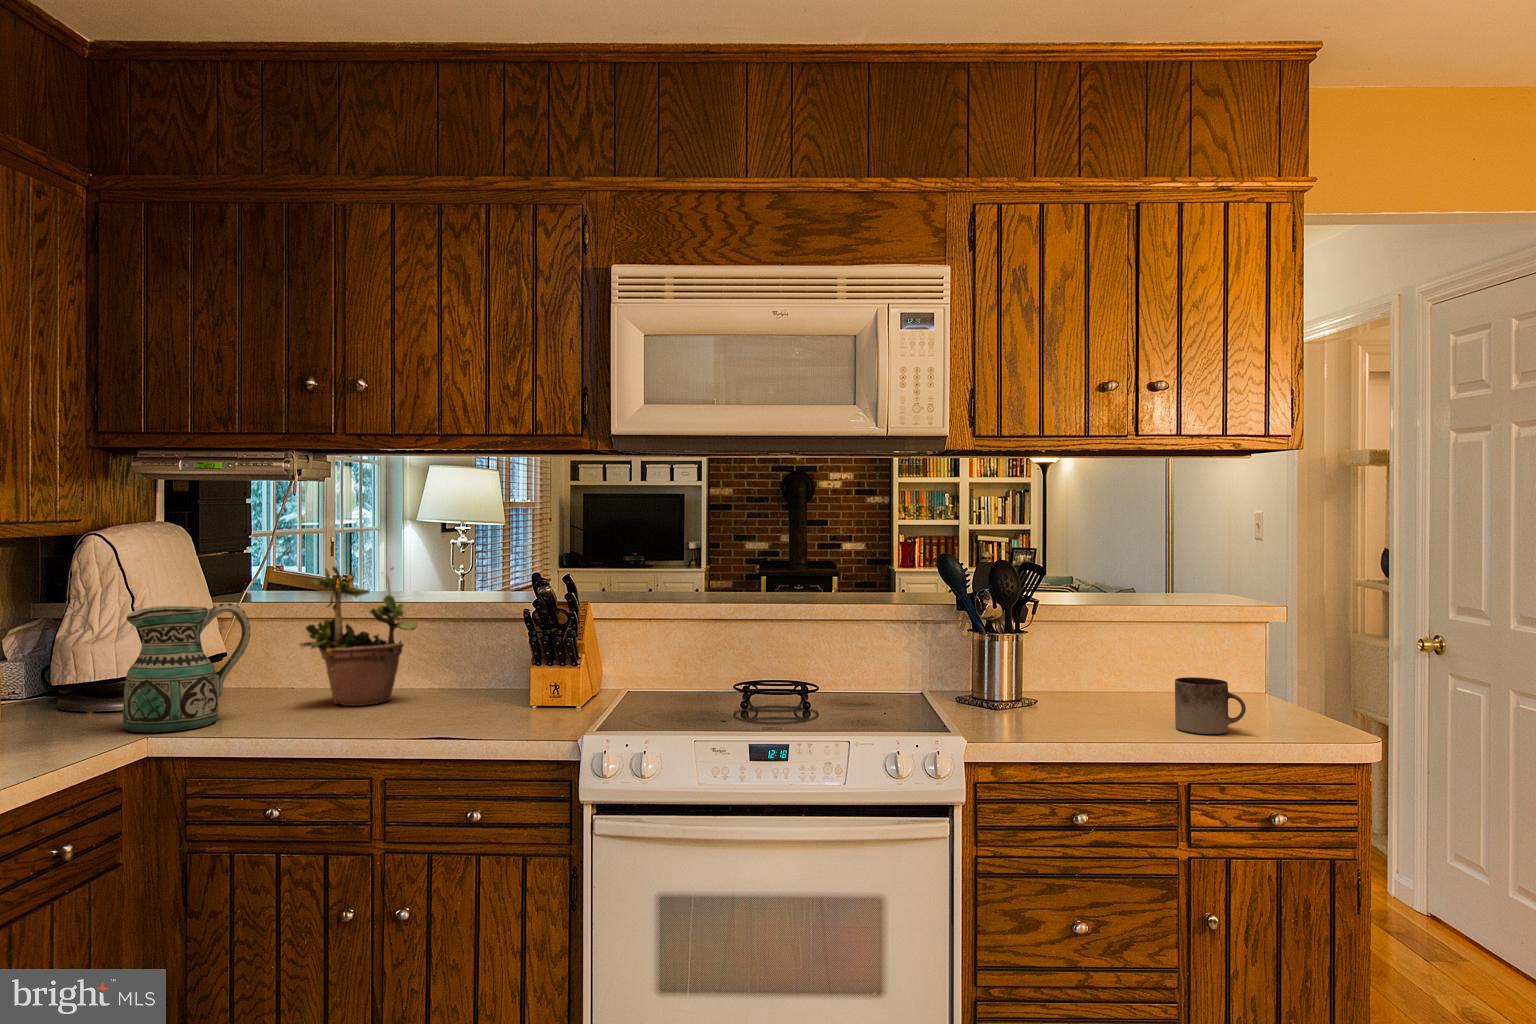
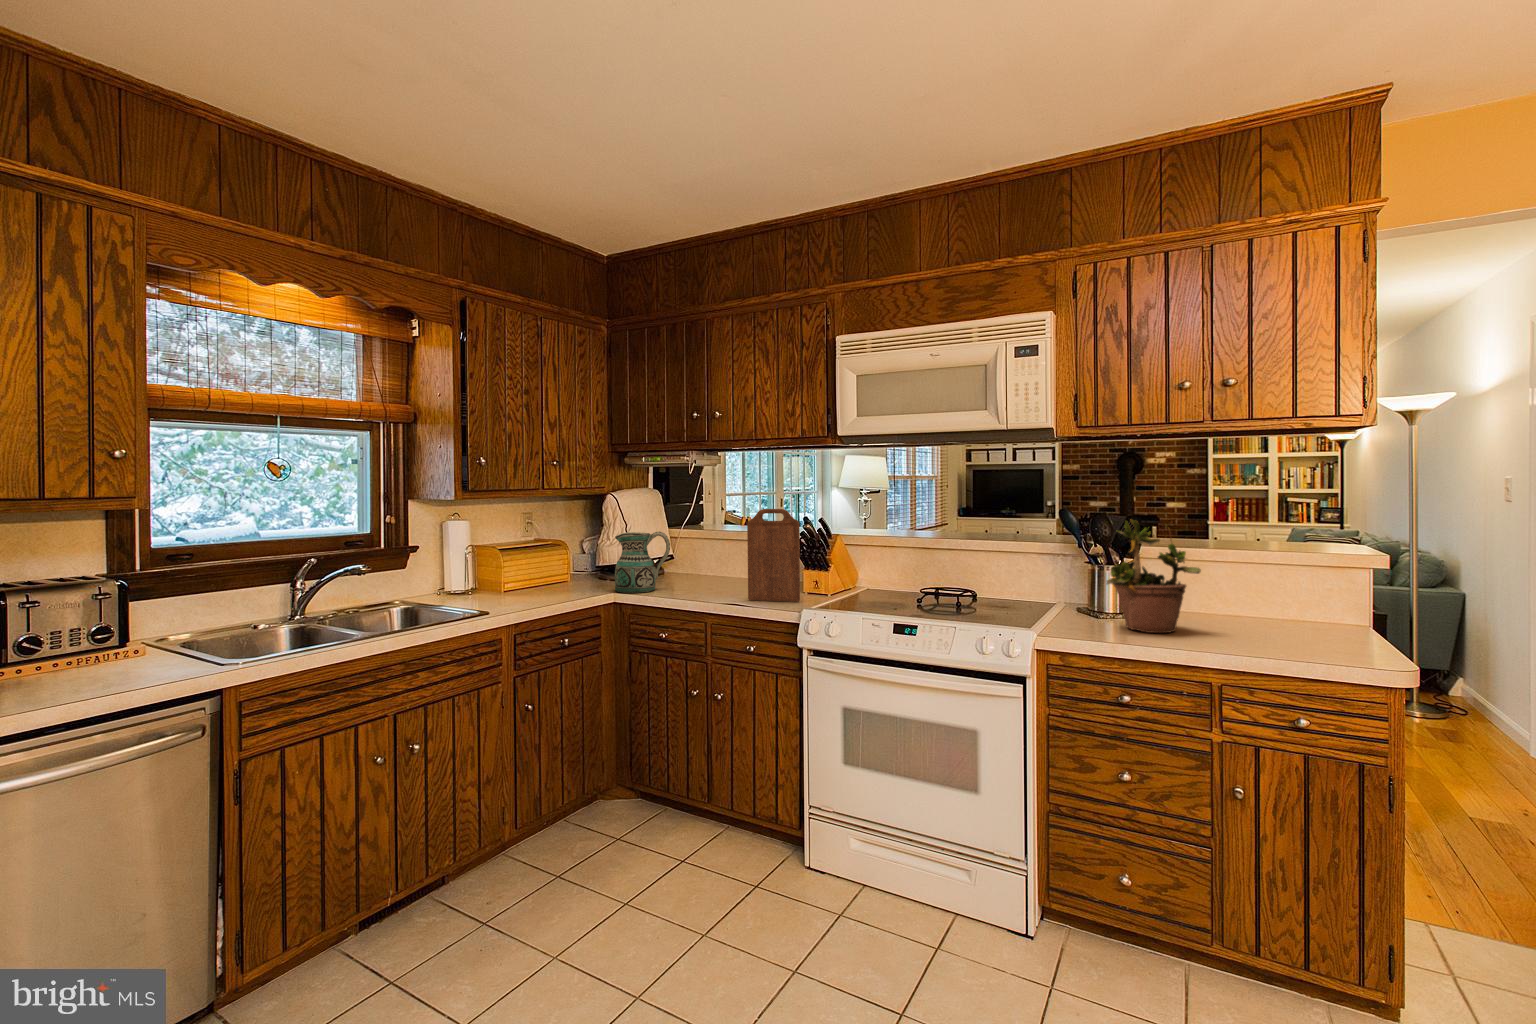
cutting board: none [444,558,543,725] -> present [747,509,800,602]
potted plant: present [300,566,418,706] -> present [1107,520,1201,633]
mug: present [1175,677,1246,734] -> none [1228,604,1286,649]

